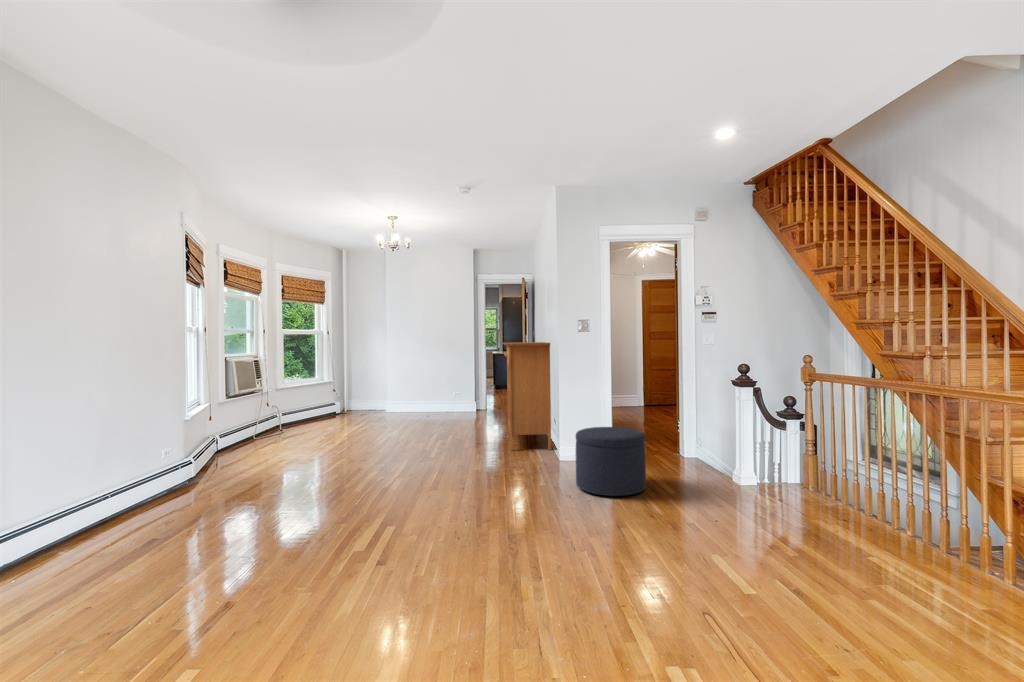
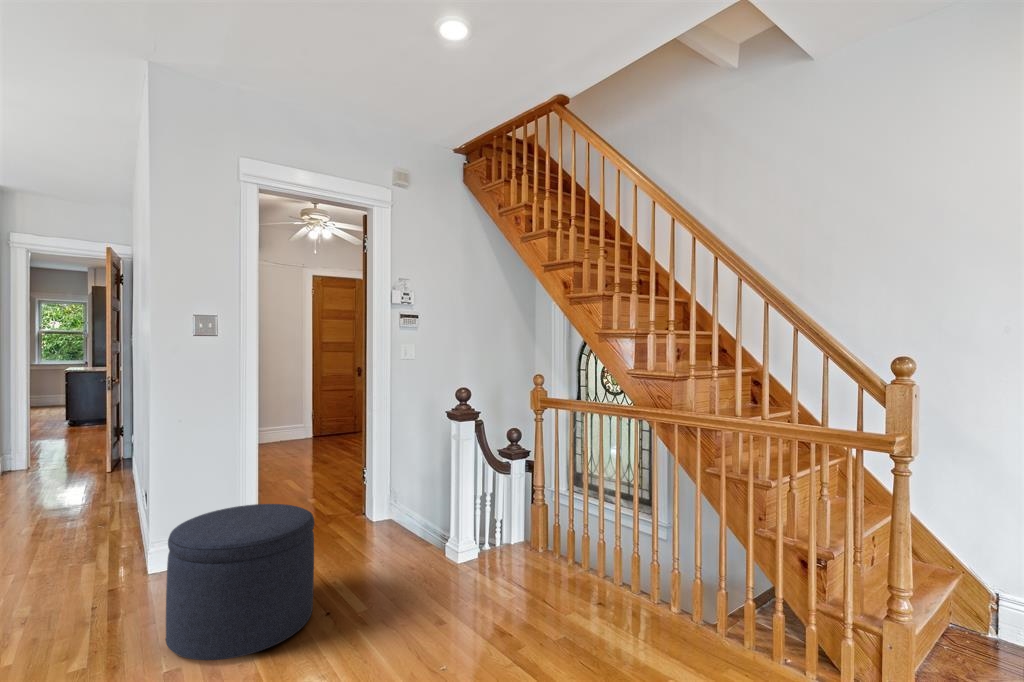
console table: present [503,342,551,451] -> none [24,347,141,563]

